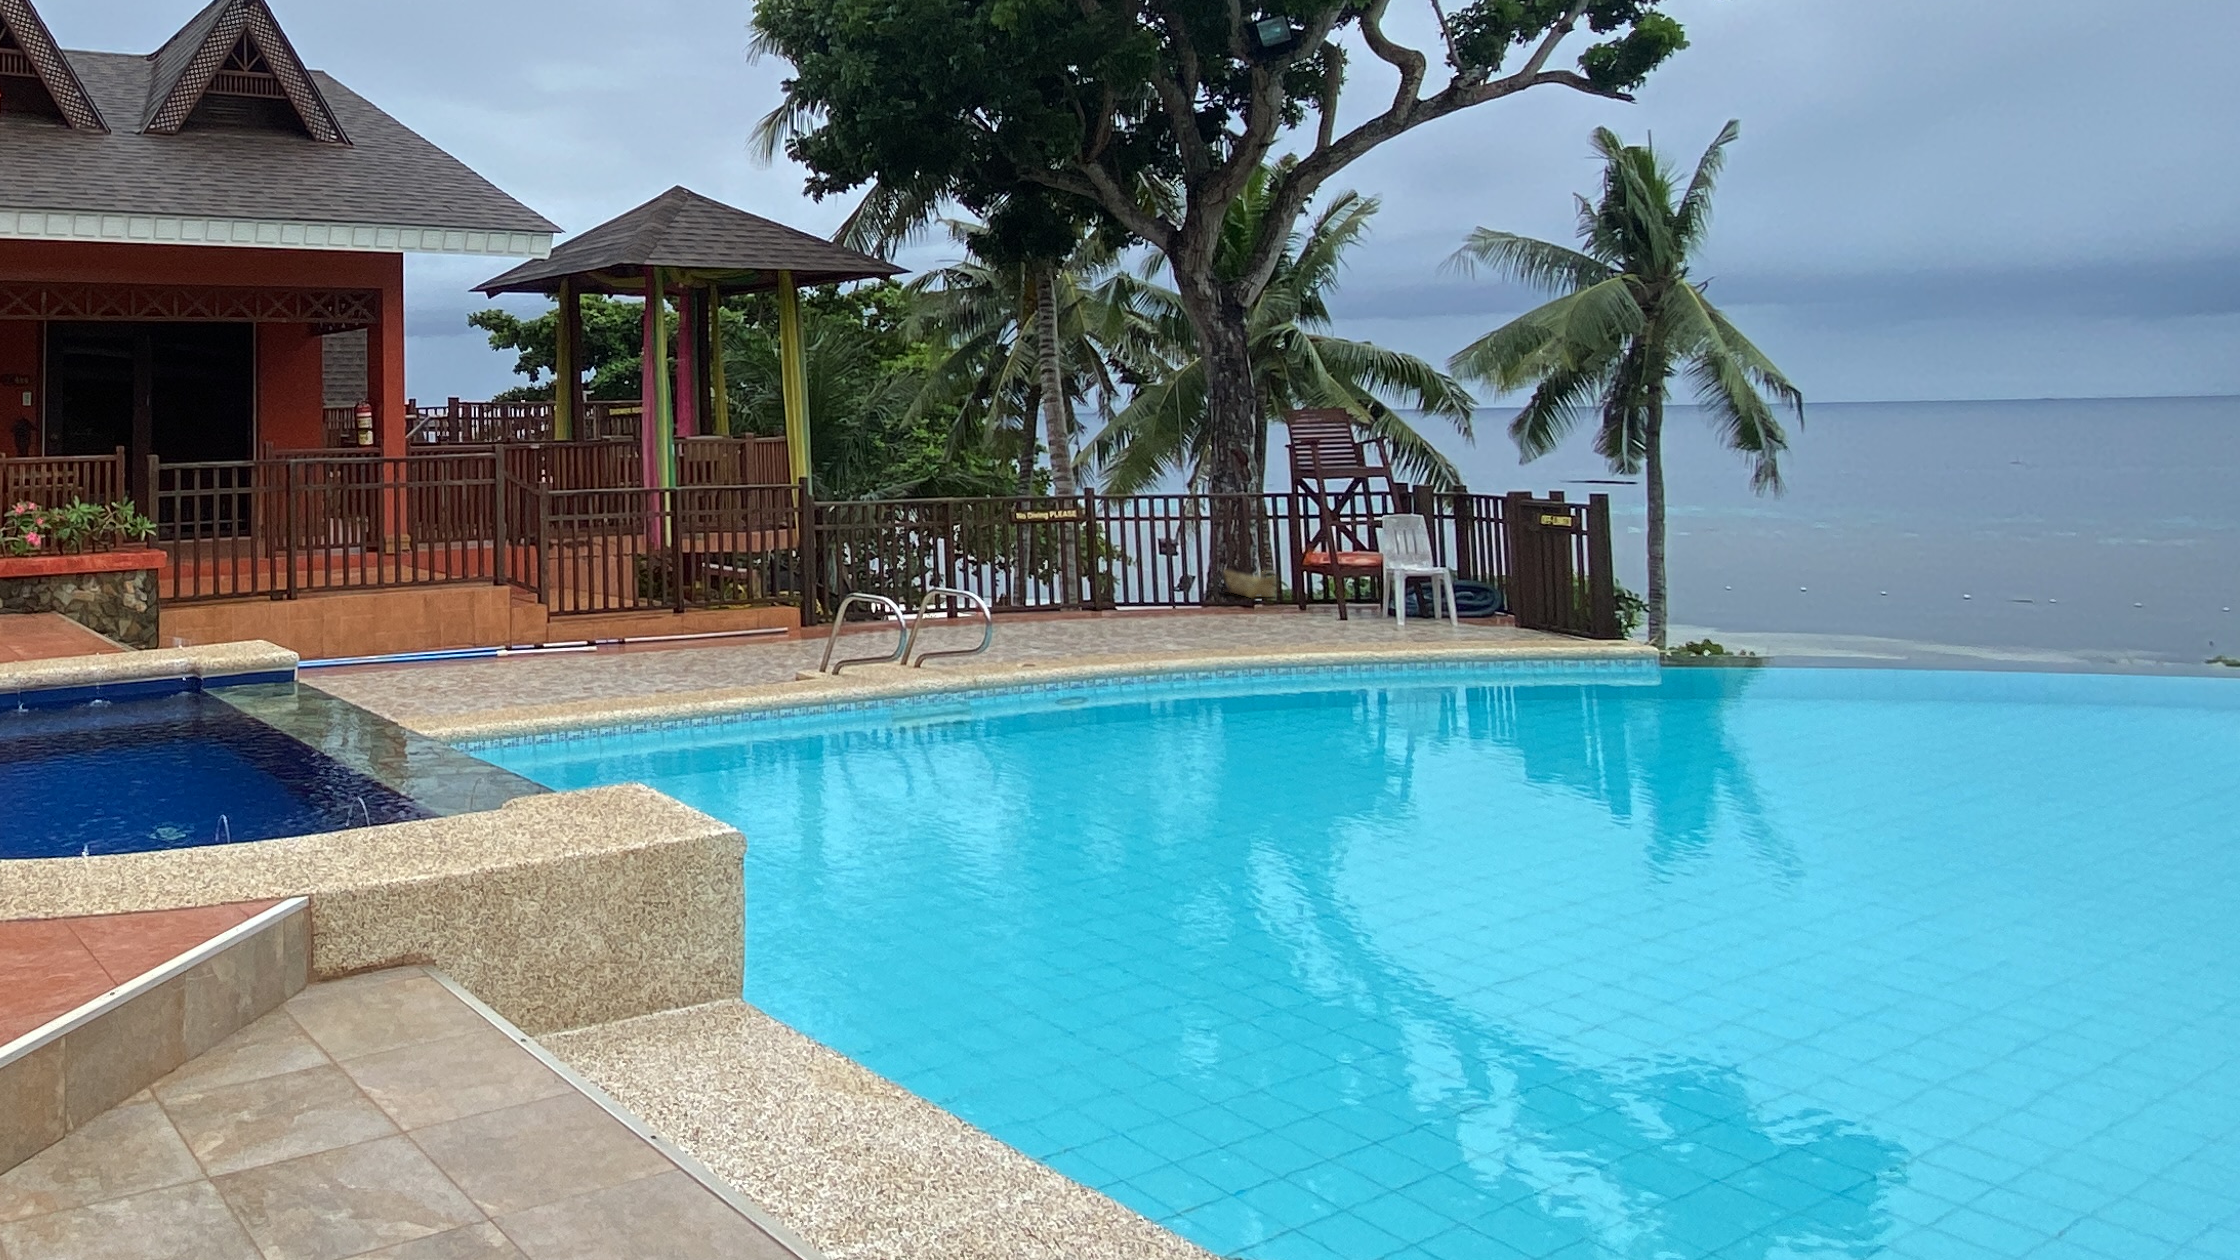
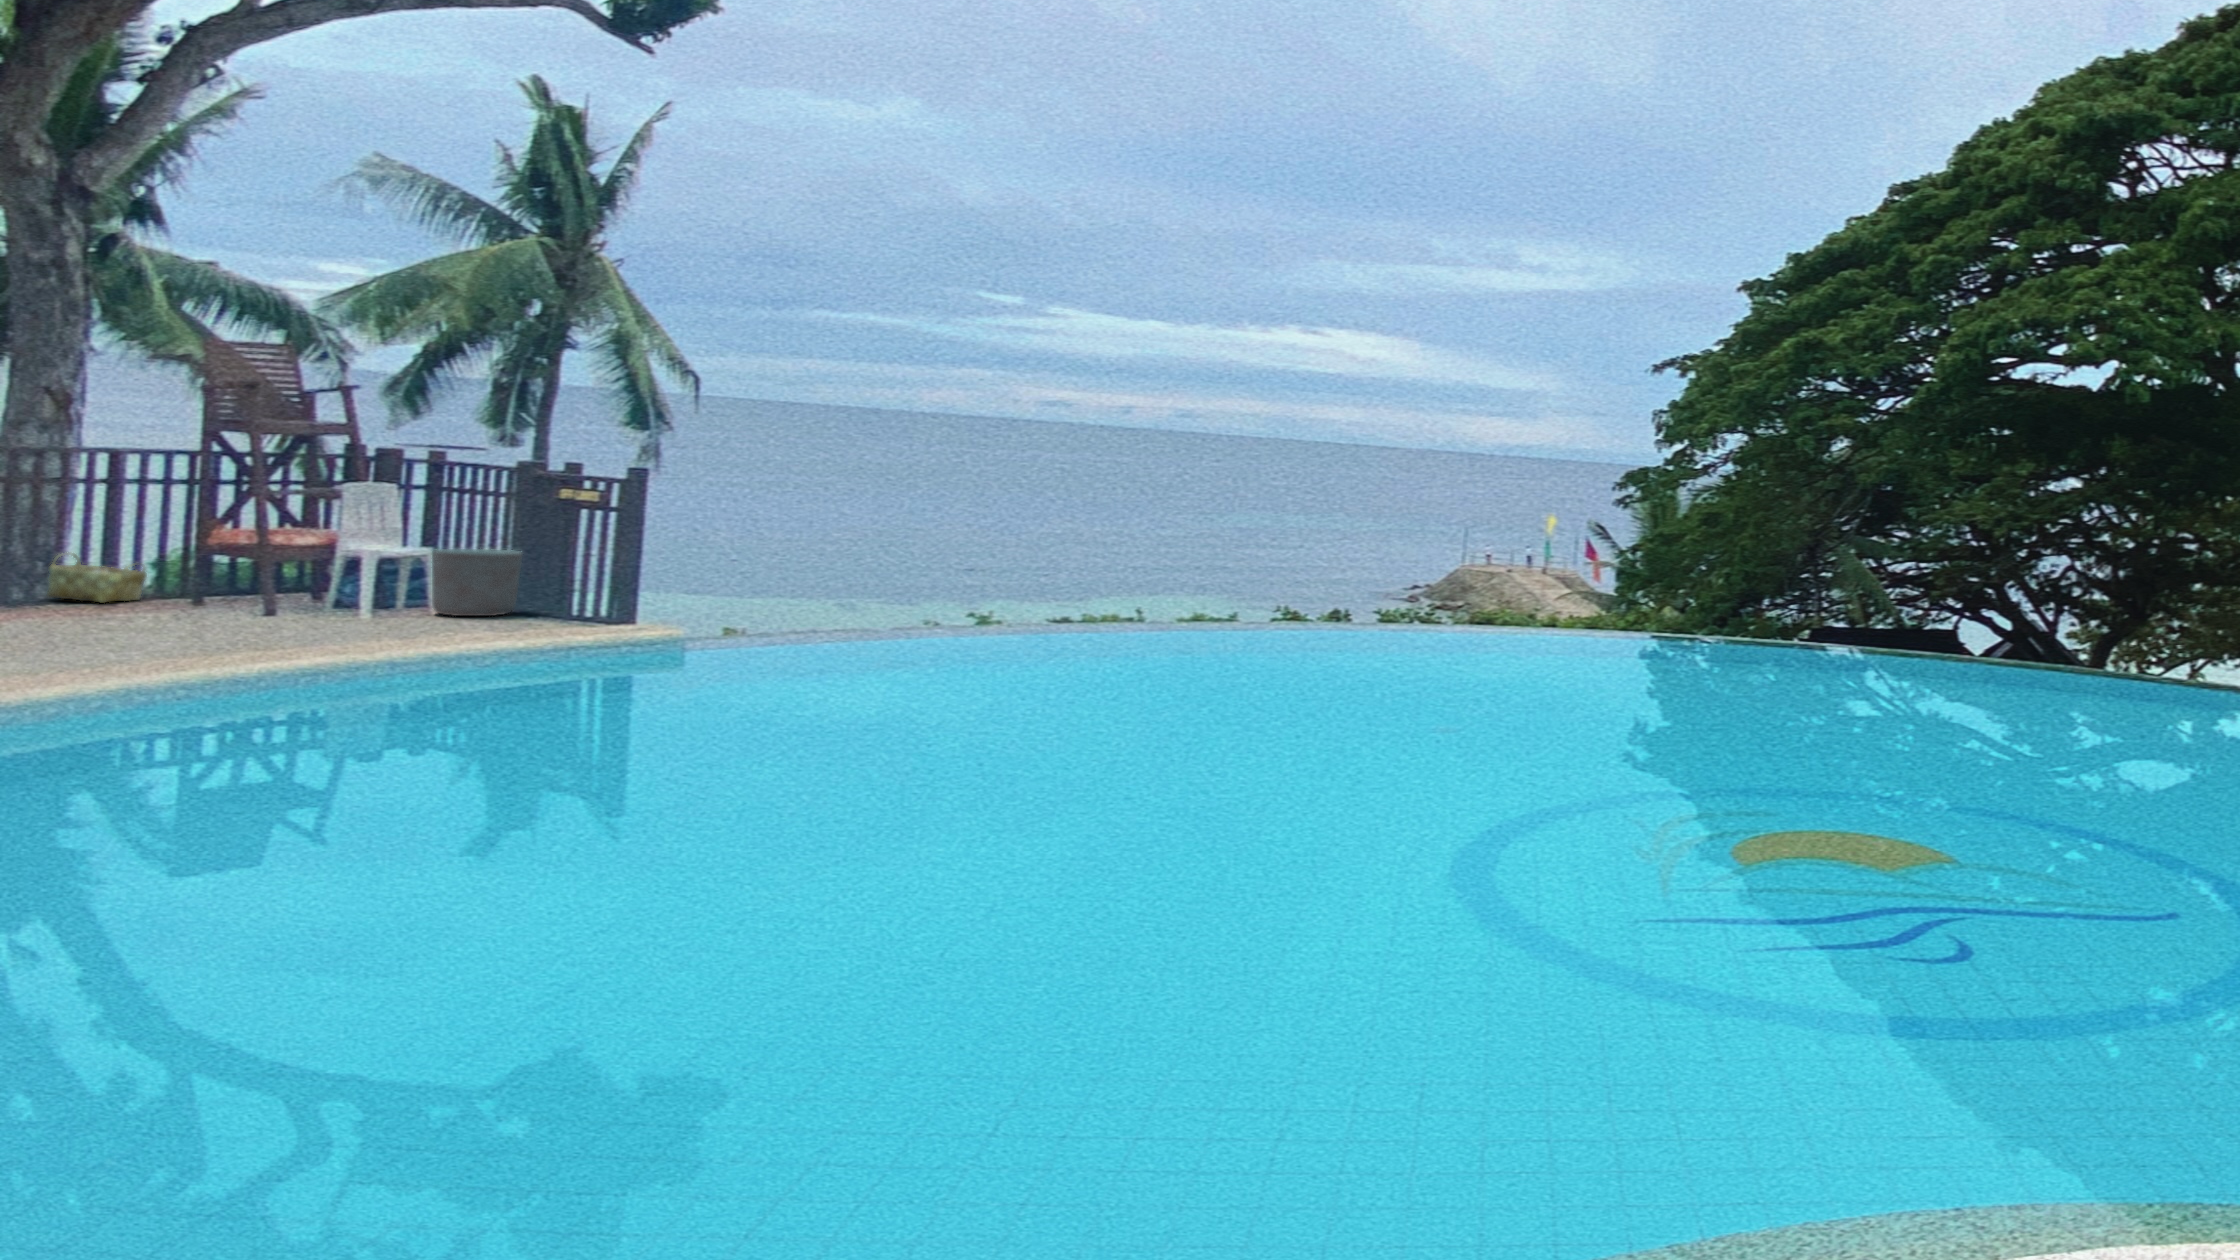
planter: none [1440,570,1514,632] -> present [432,549,522,616]

